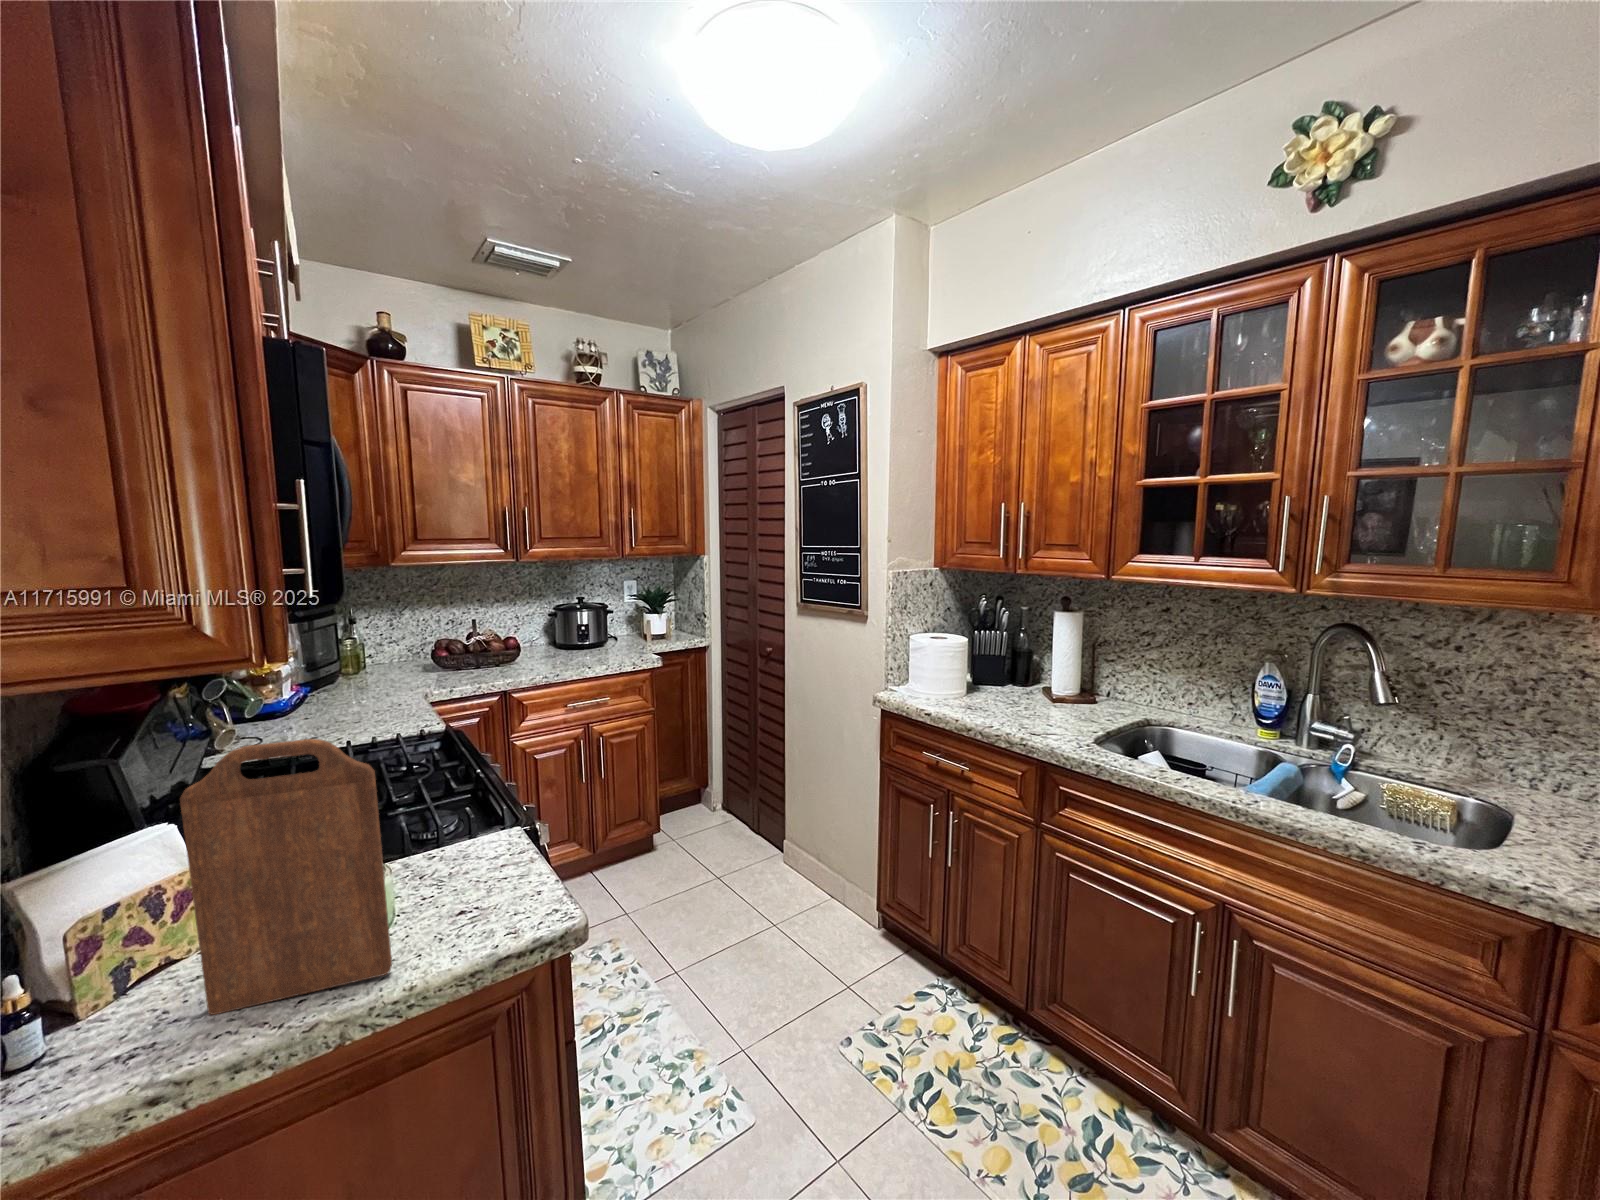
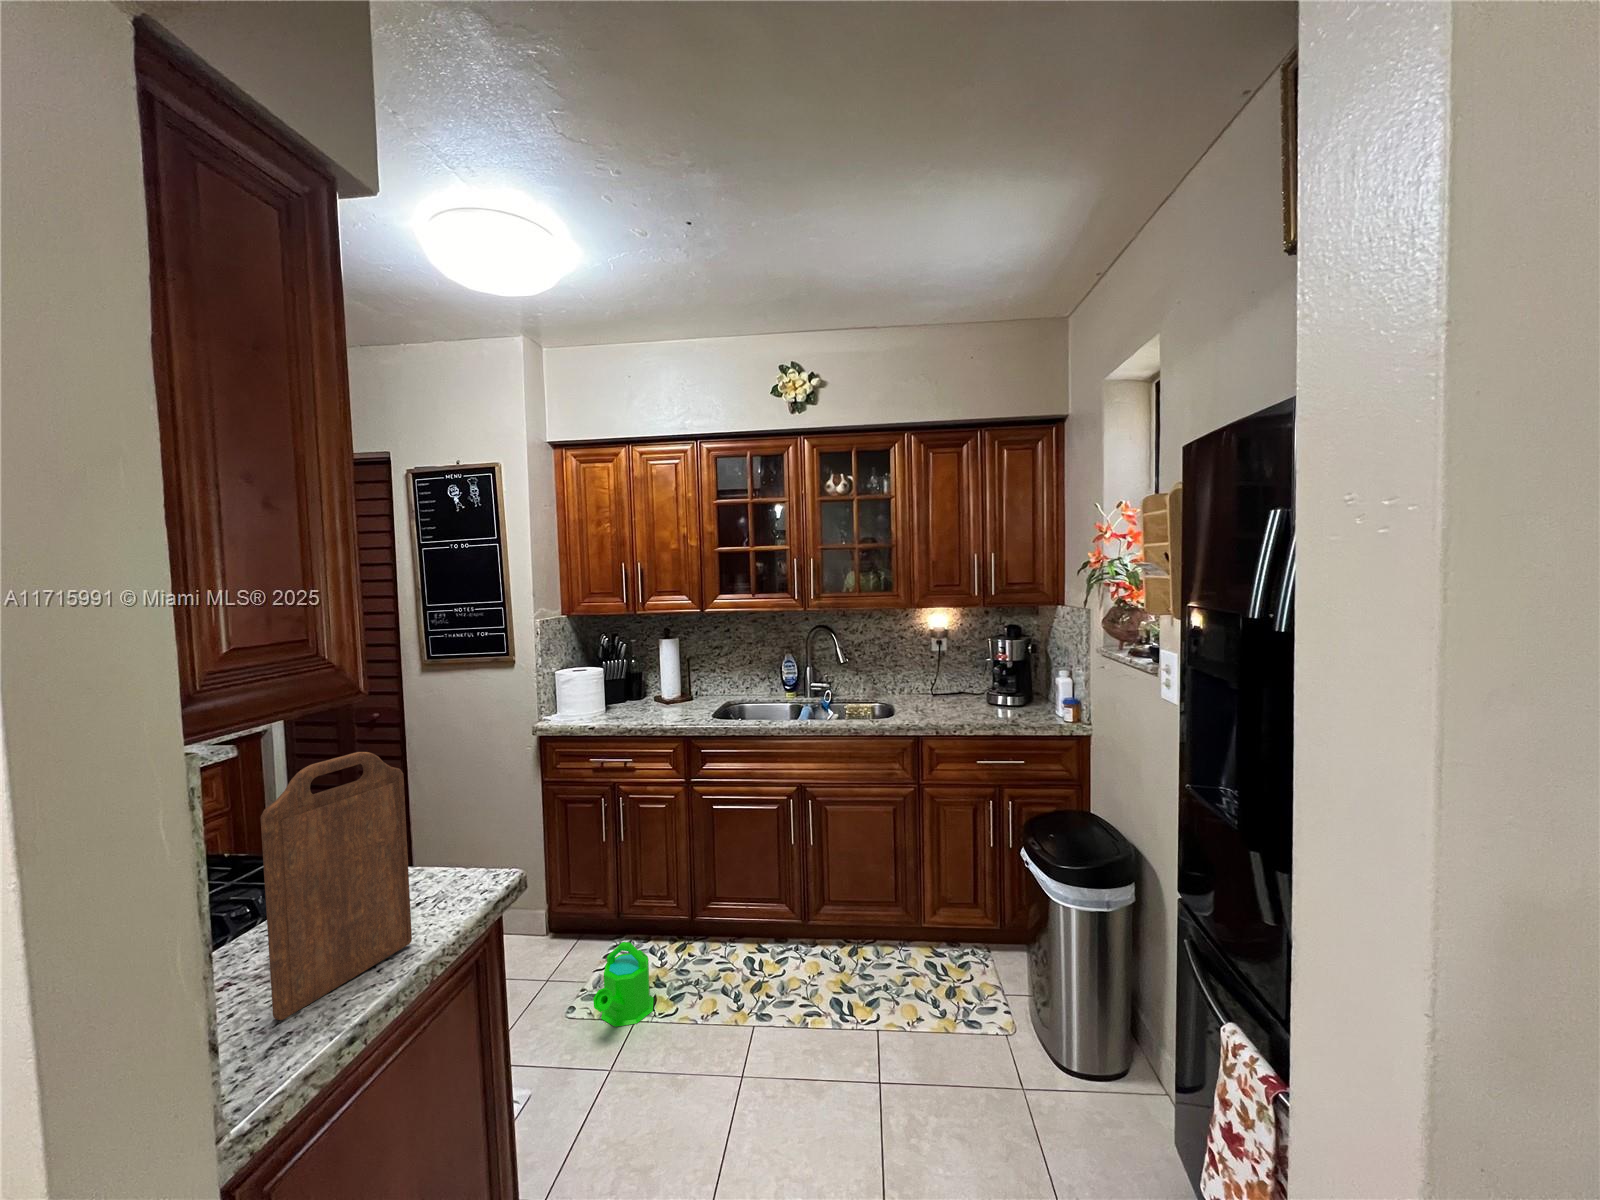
watering can: none [846,1002,946,1115] -> present [593,942,654,1027]

